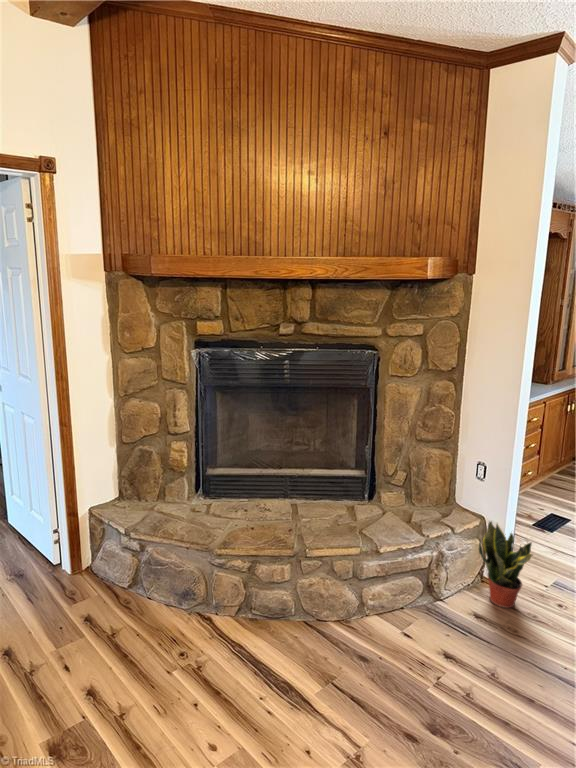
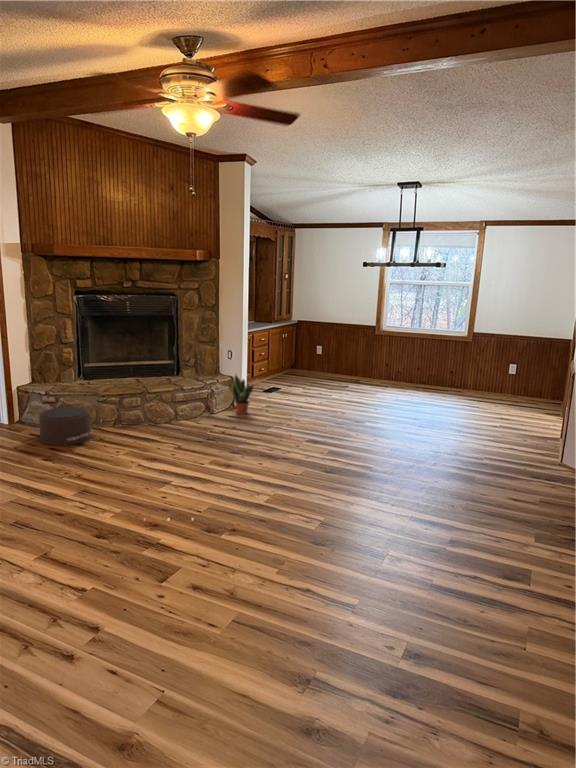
pouf: none [73,571,181,693] -> present [31,407,91,446]

